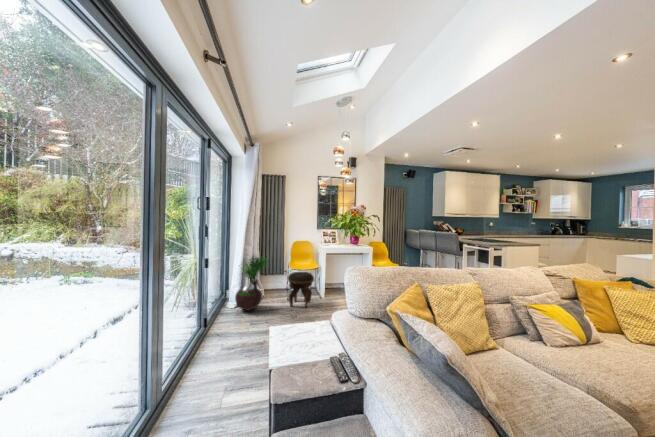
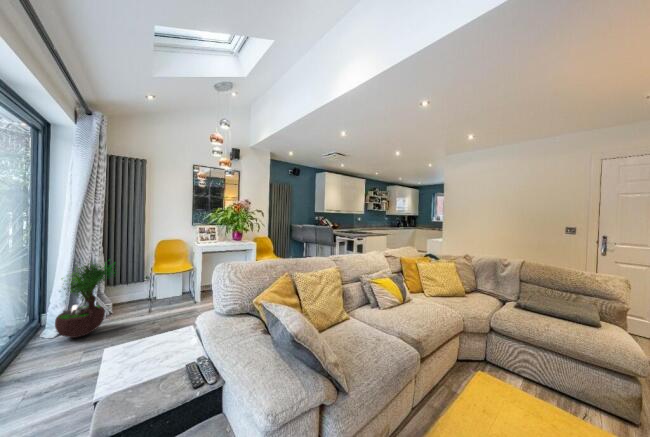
footstool: present [288,272,314,308] -> none [148,276,185,320]

